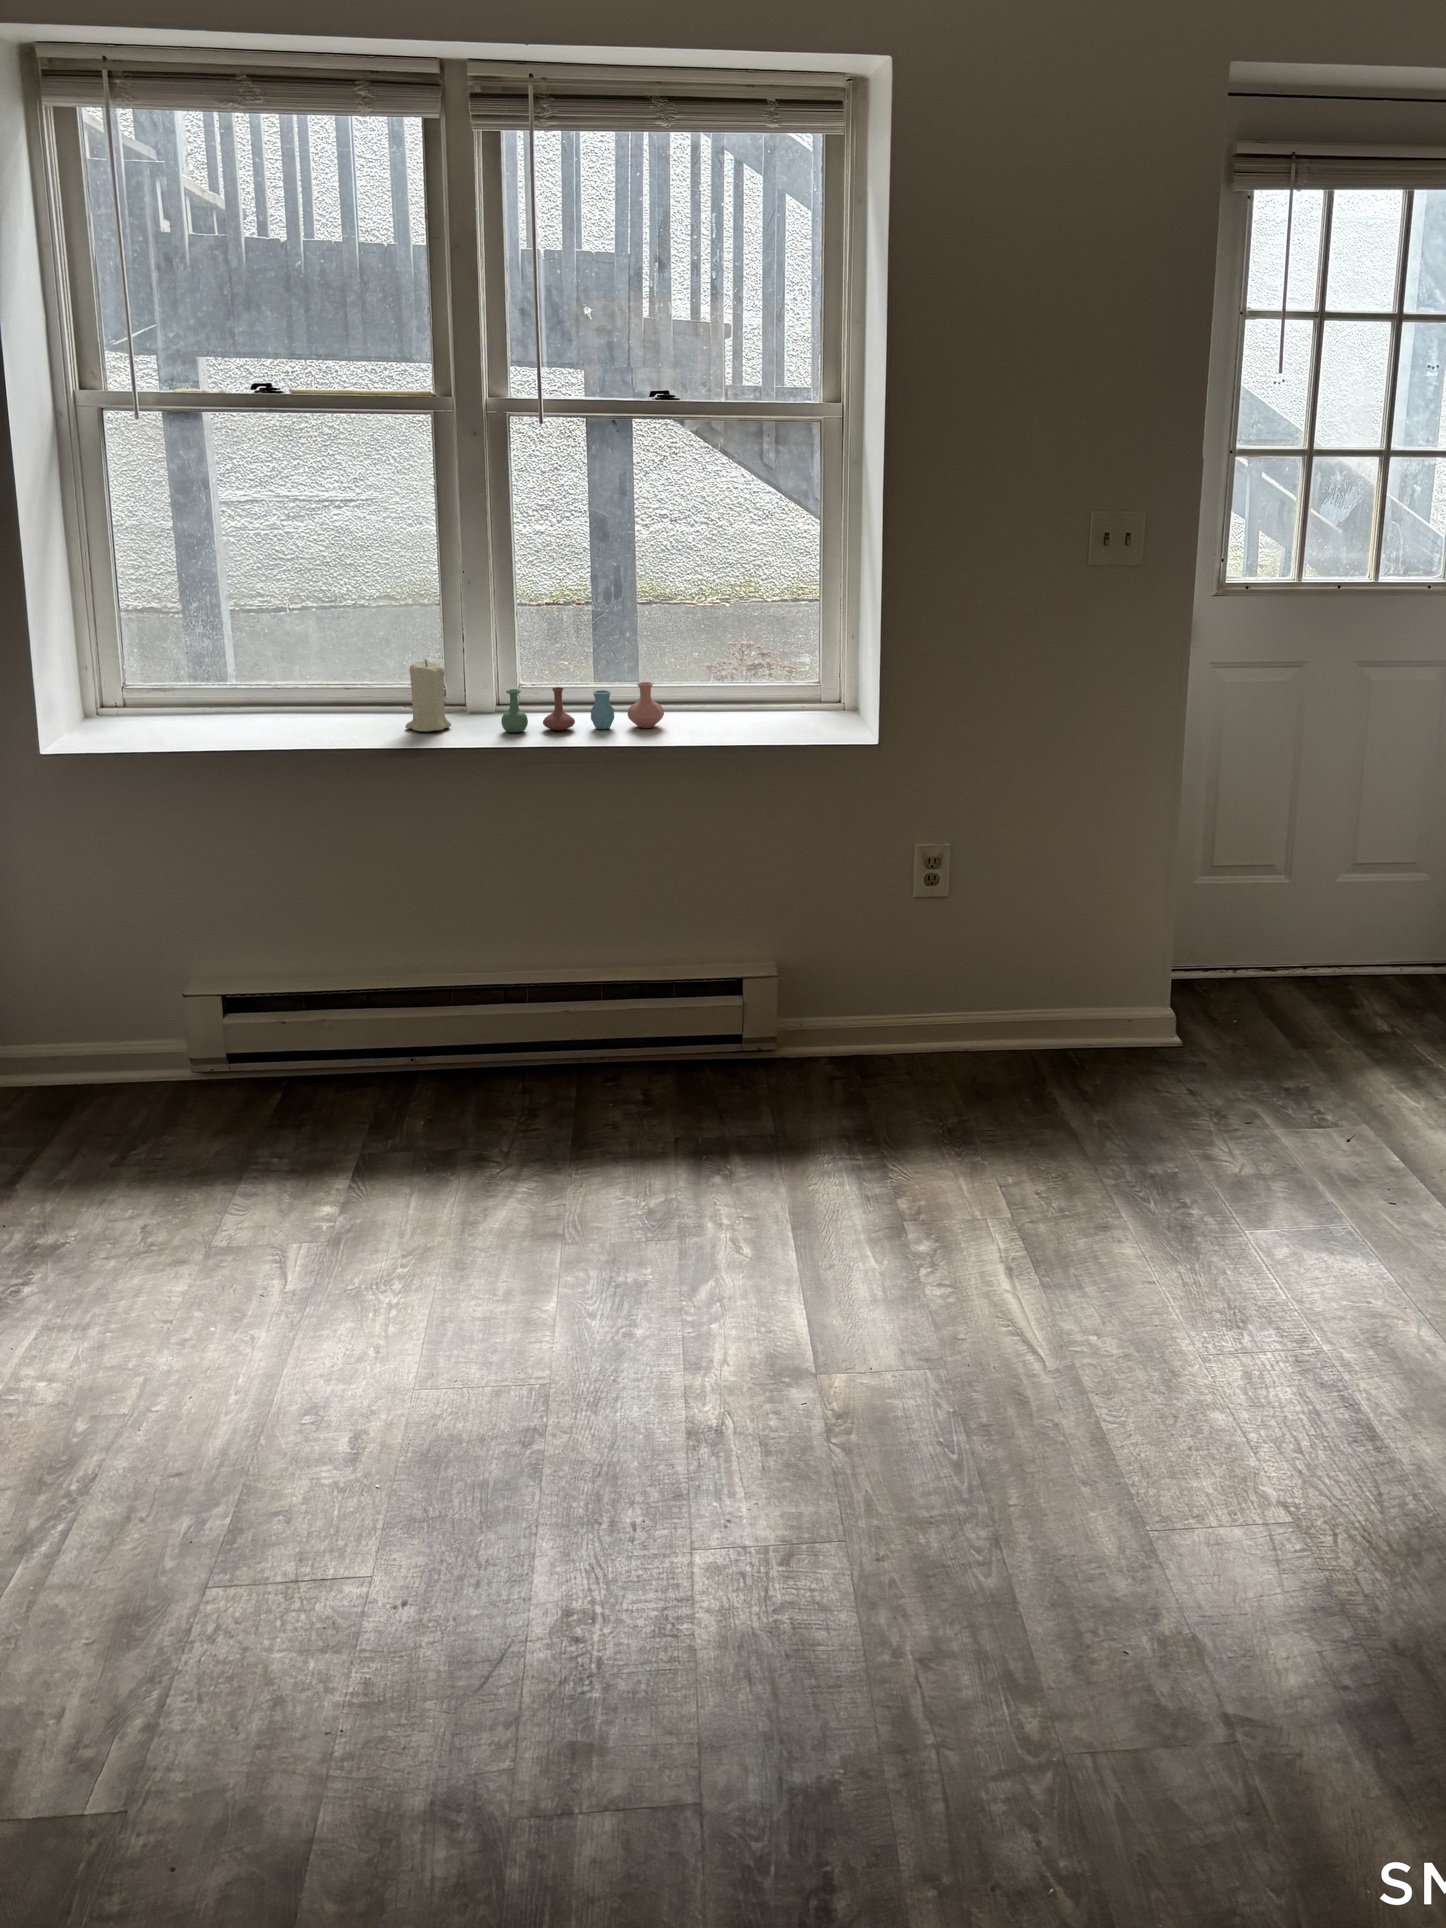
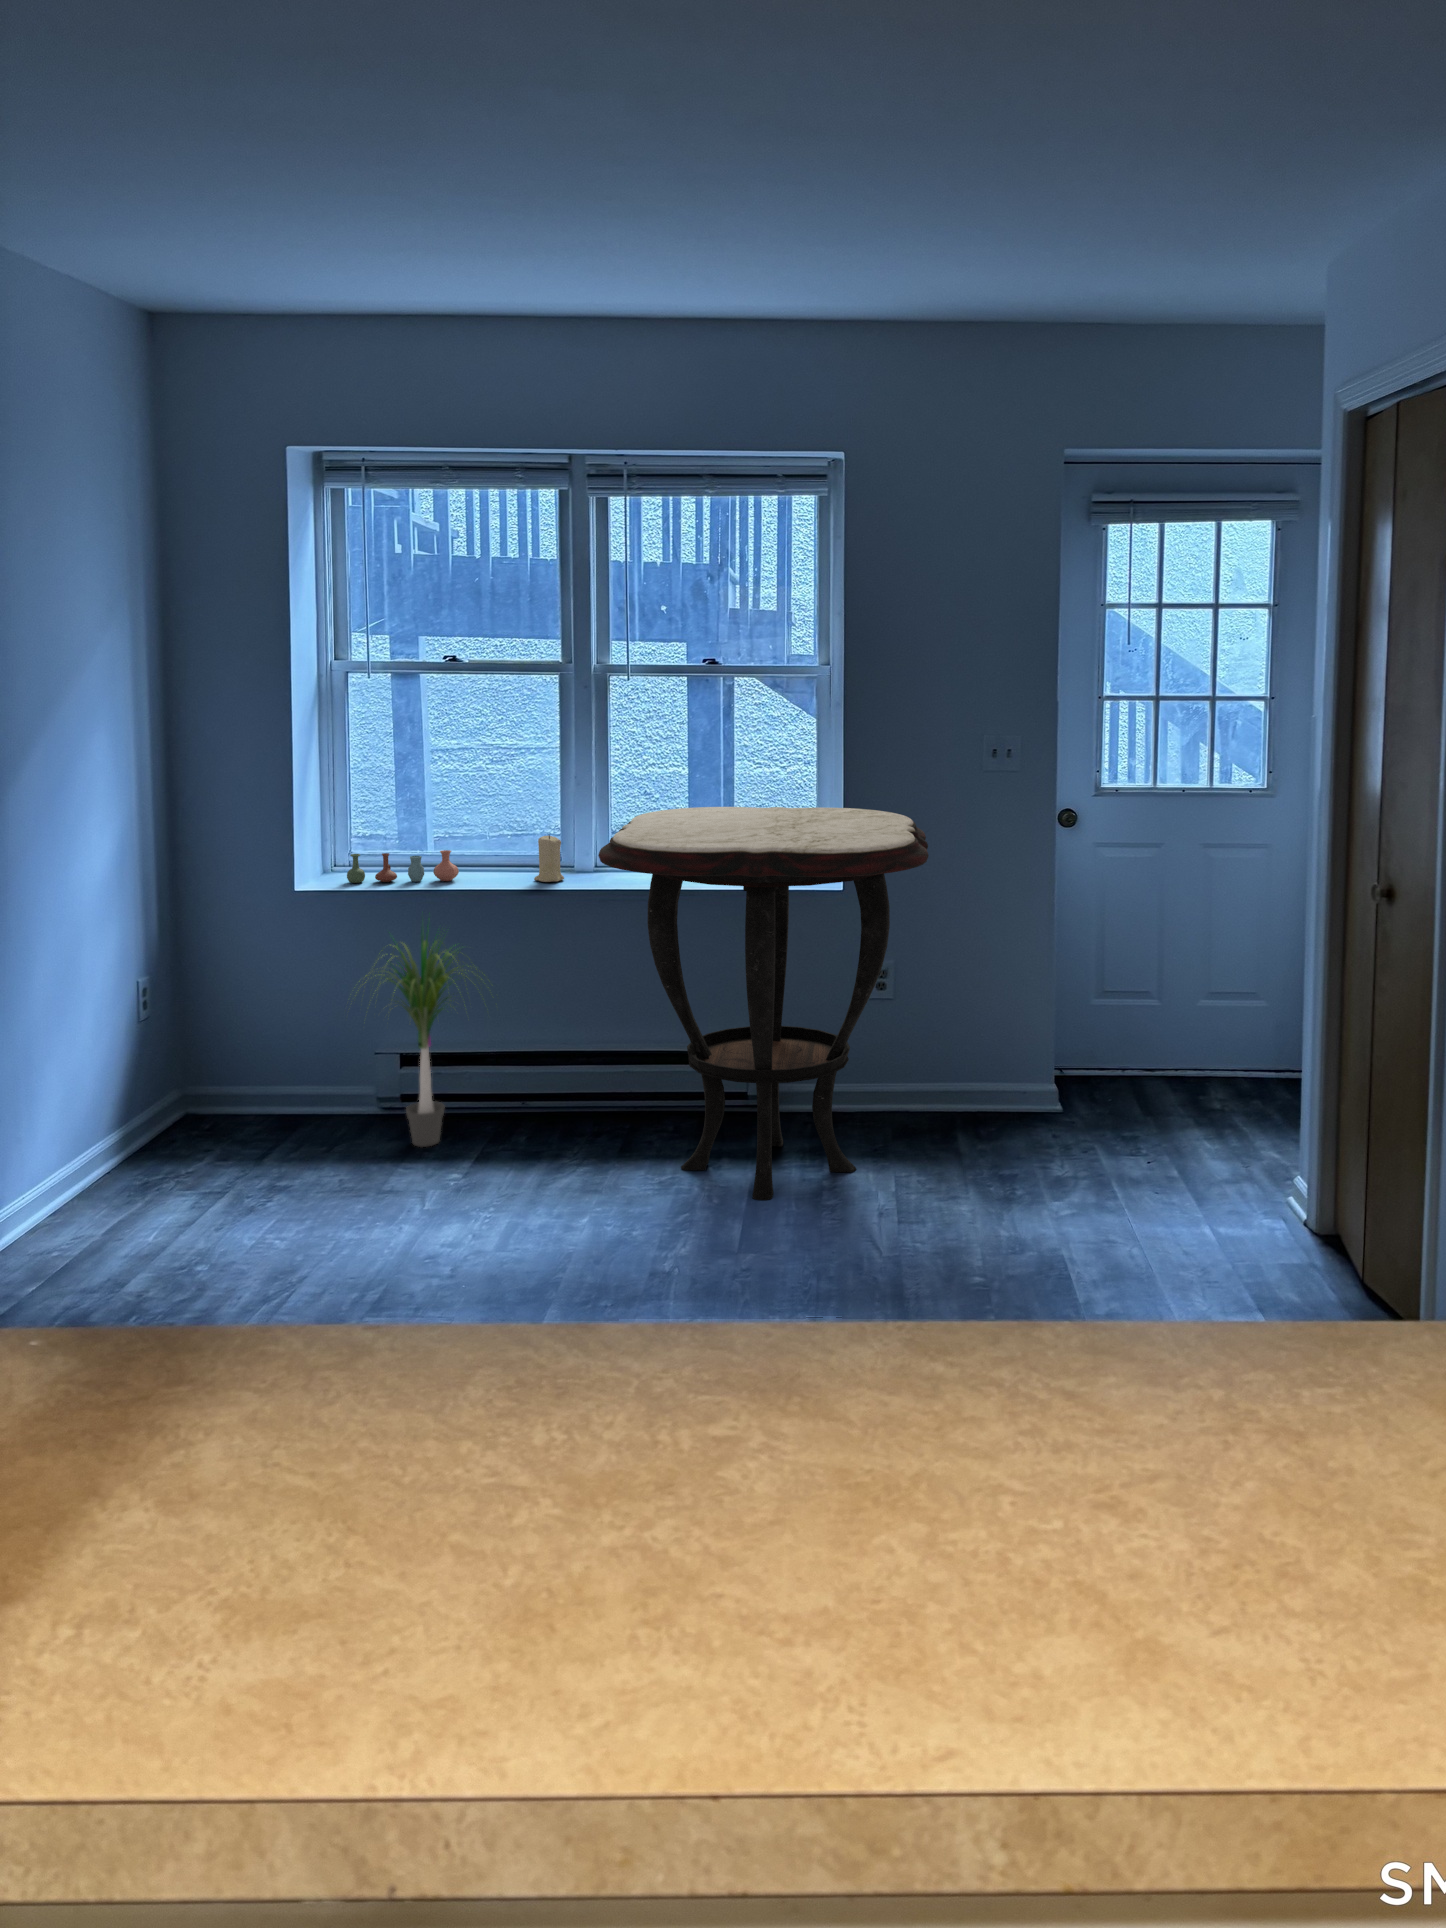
side table: none [521,620,1053,1232] -> present [598,807,929,1200]
vase: present [501,682,664,732] -> present [347,850,459,883]
potted plant: none [116,782,366,1141] -> present [356,926,482,1147]

